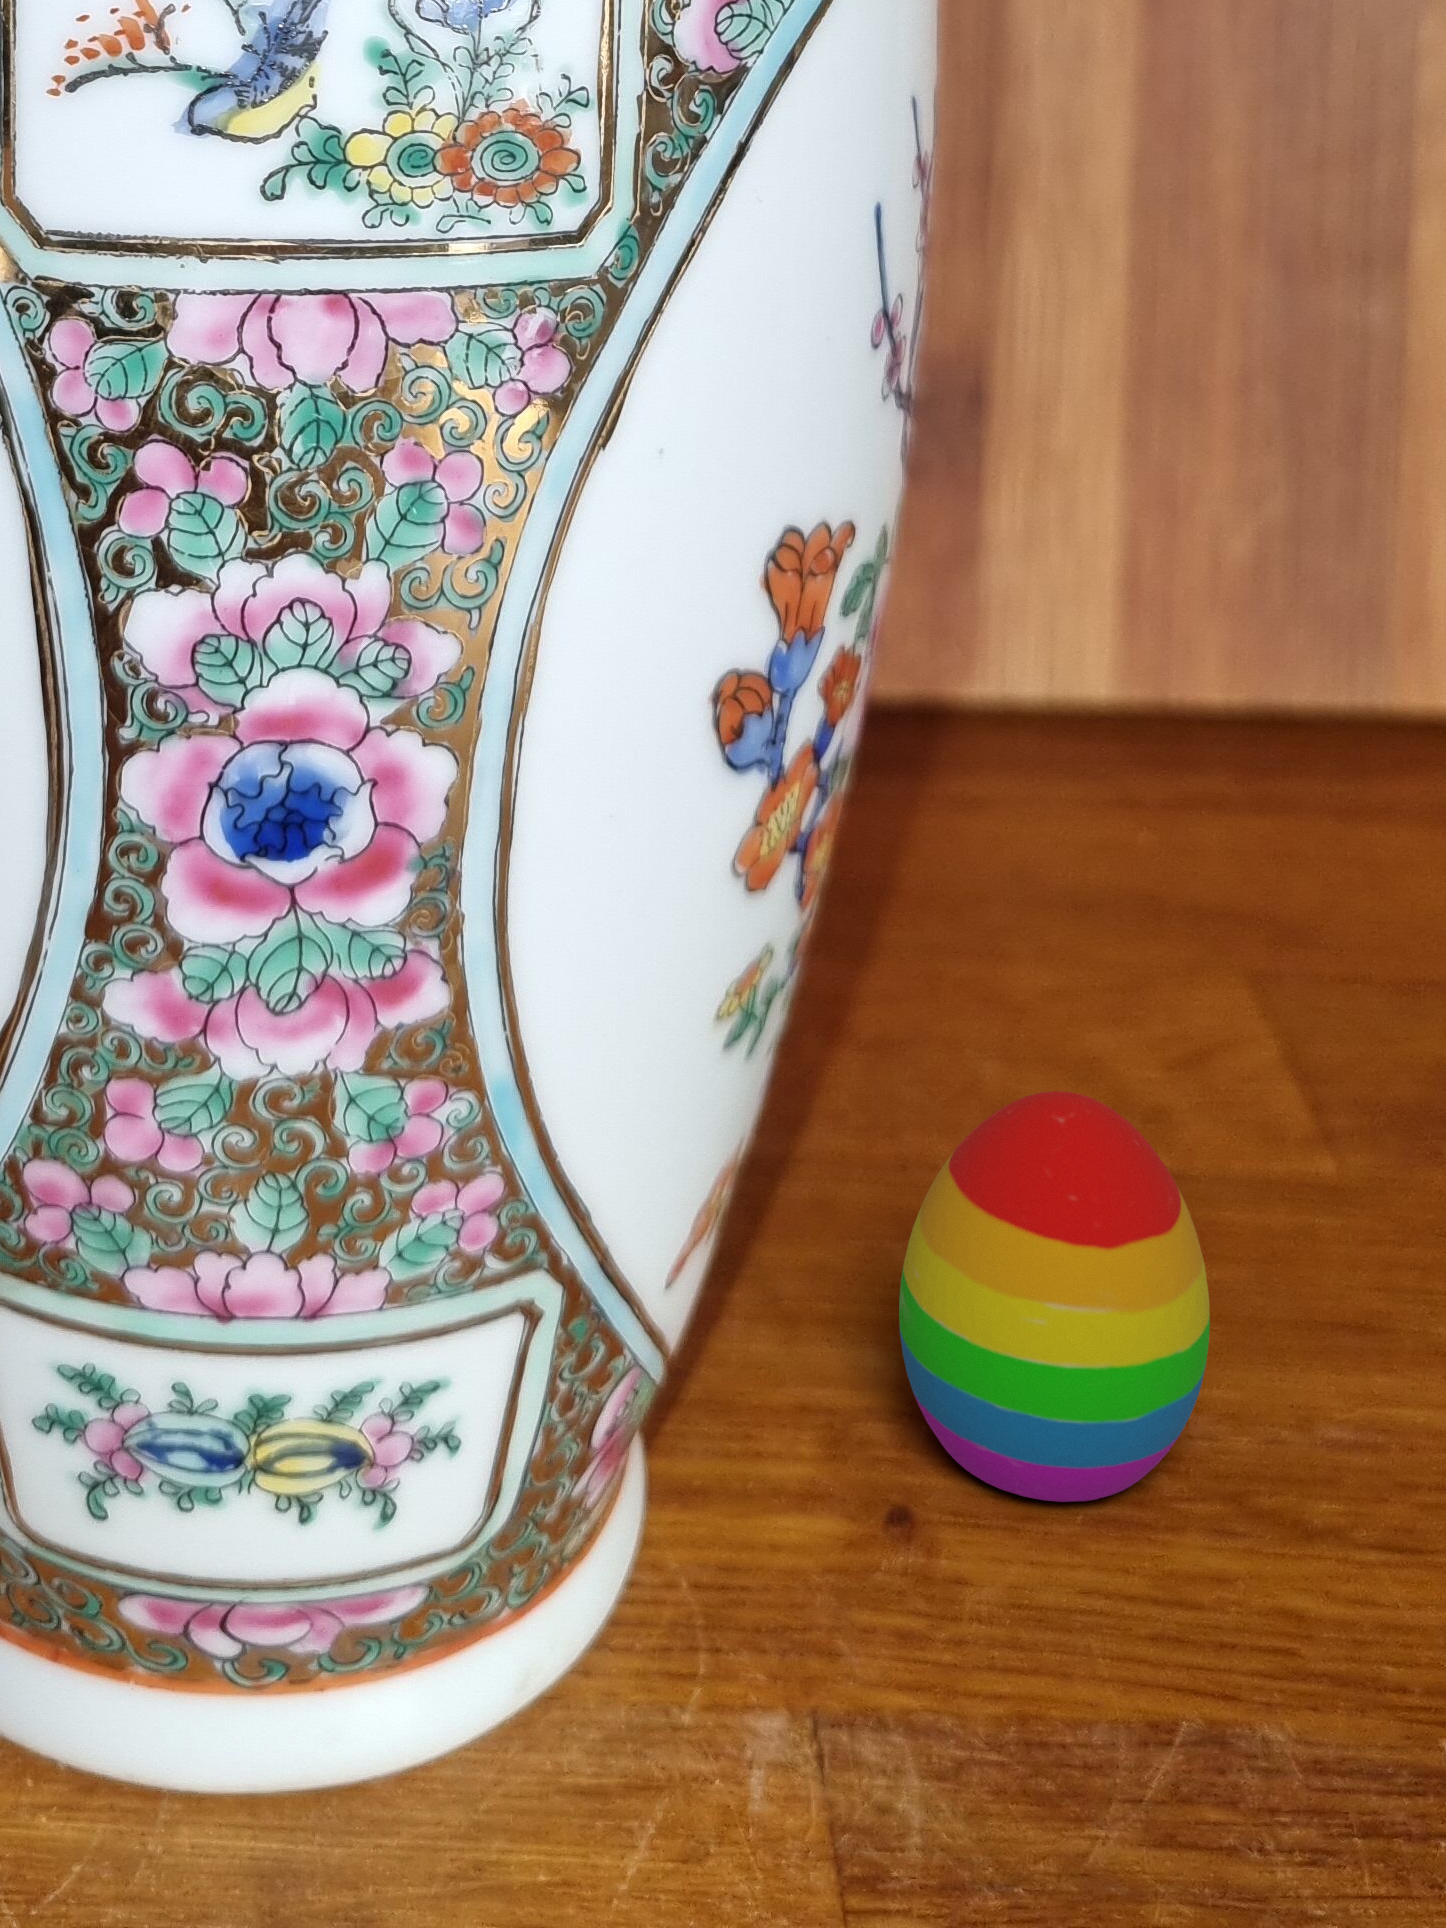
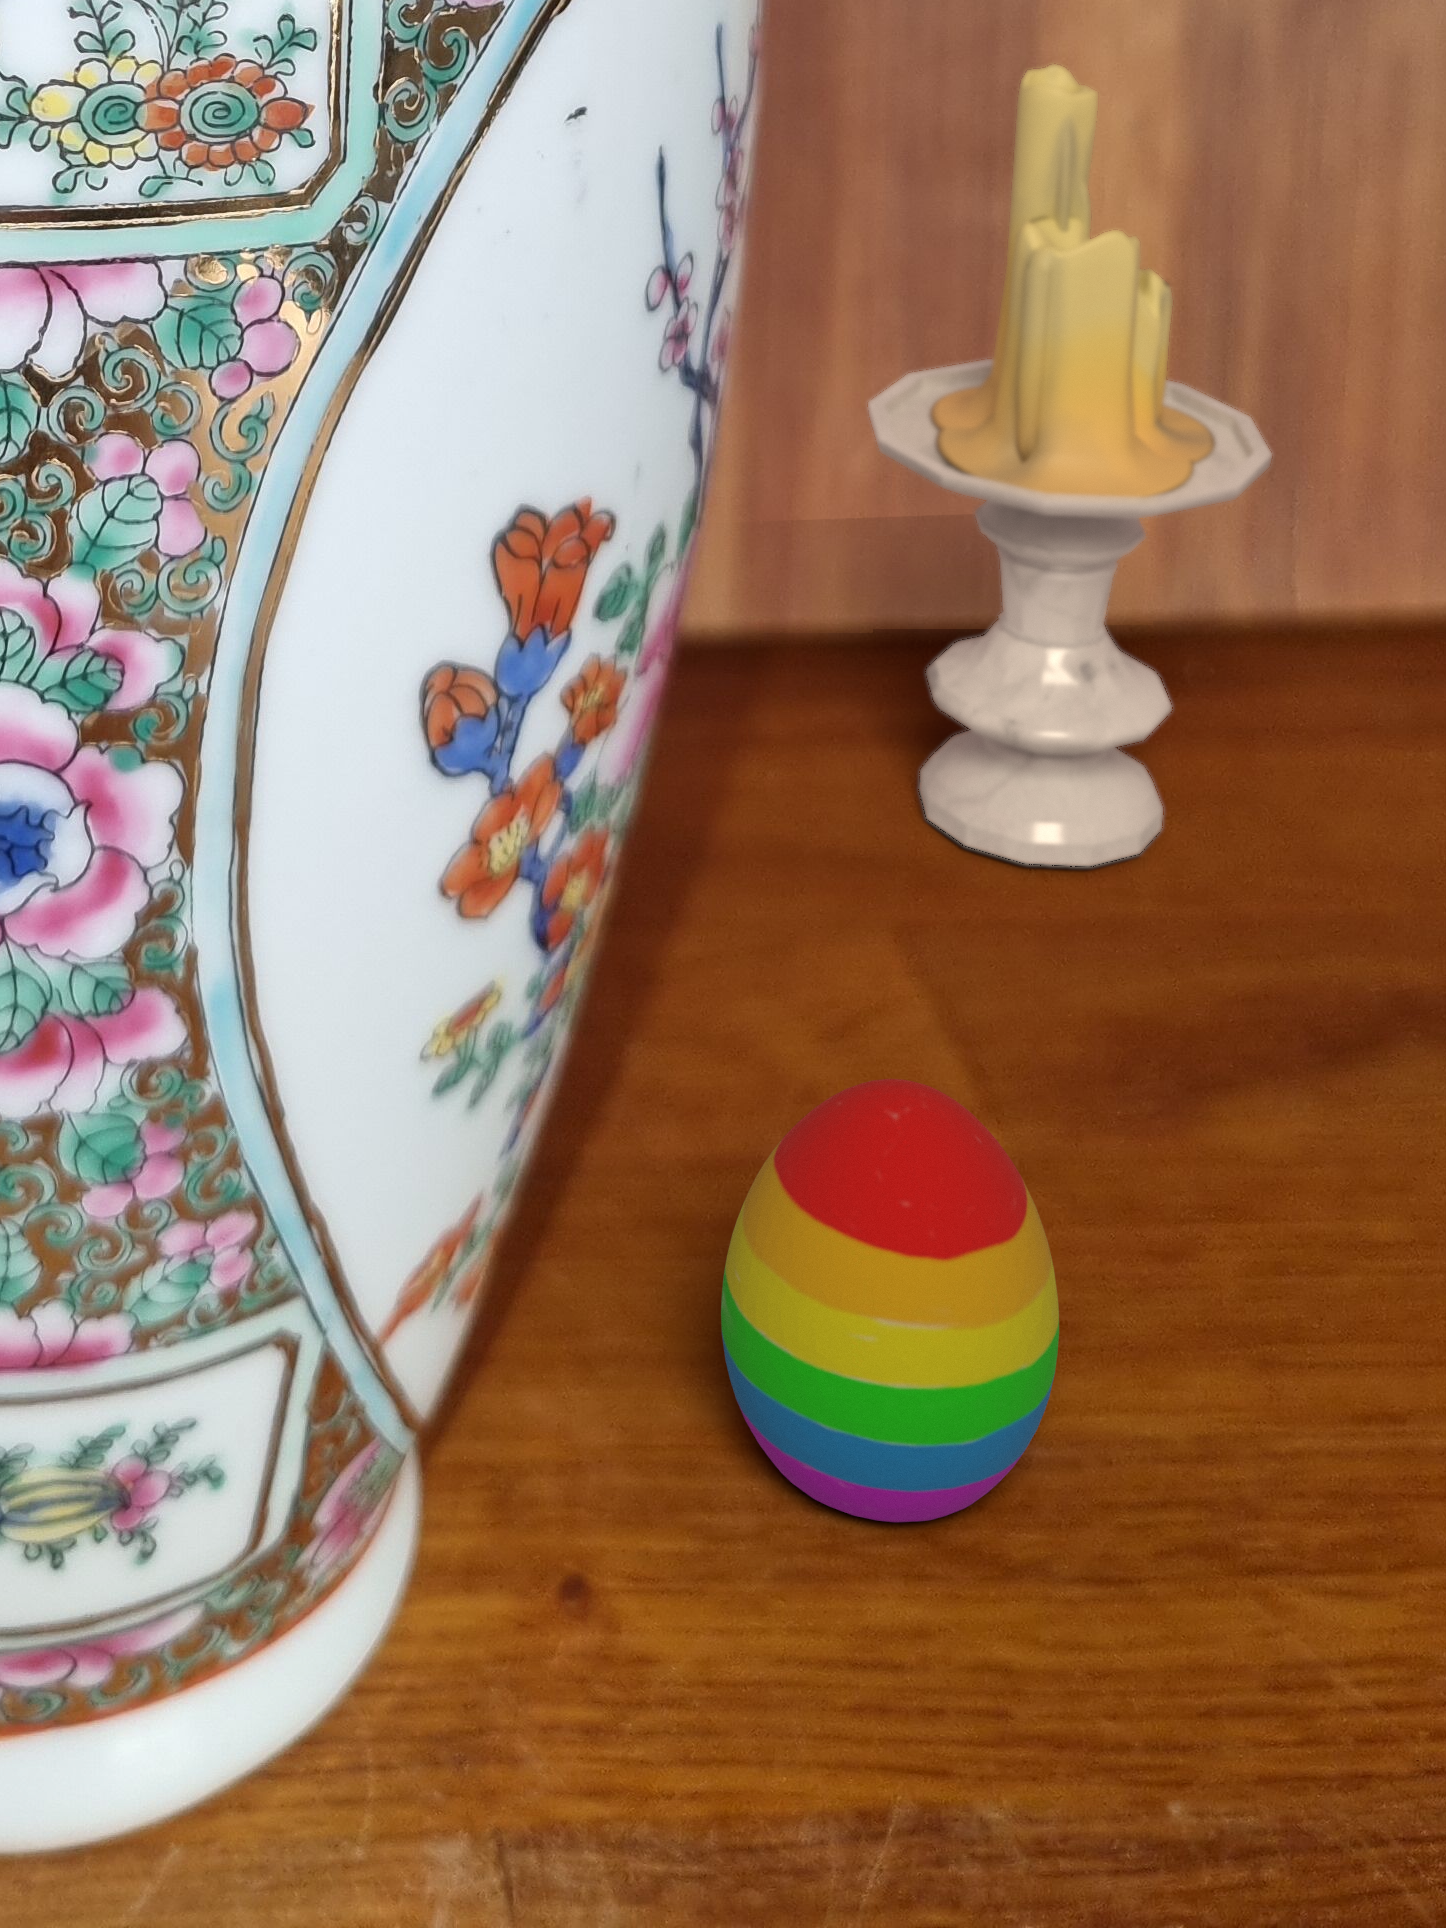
candle: none [1006,191,1384,949] -> present [868,64,1272,866]

